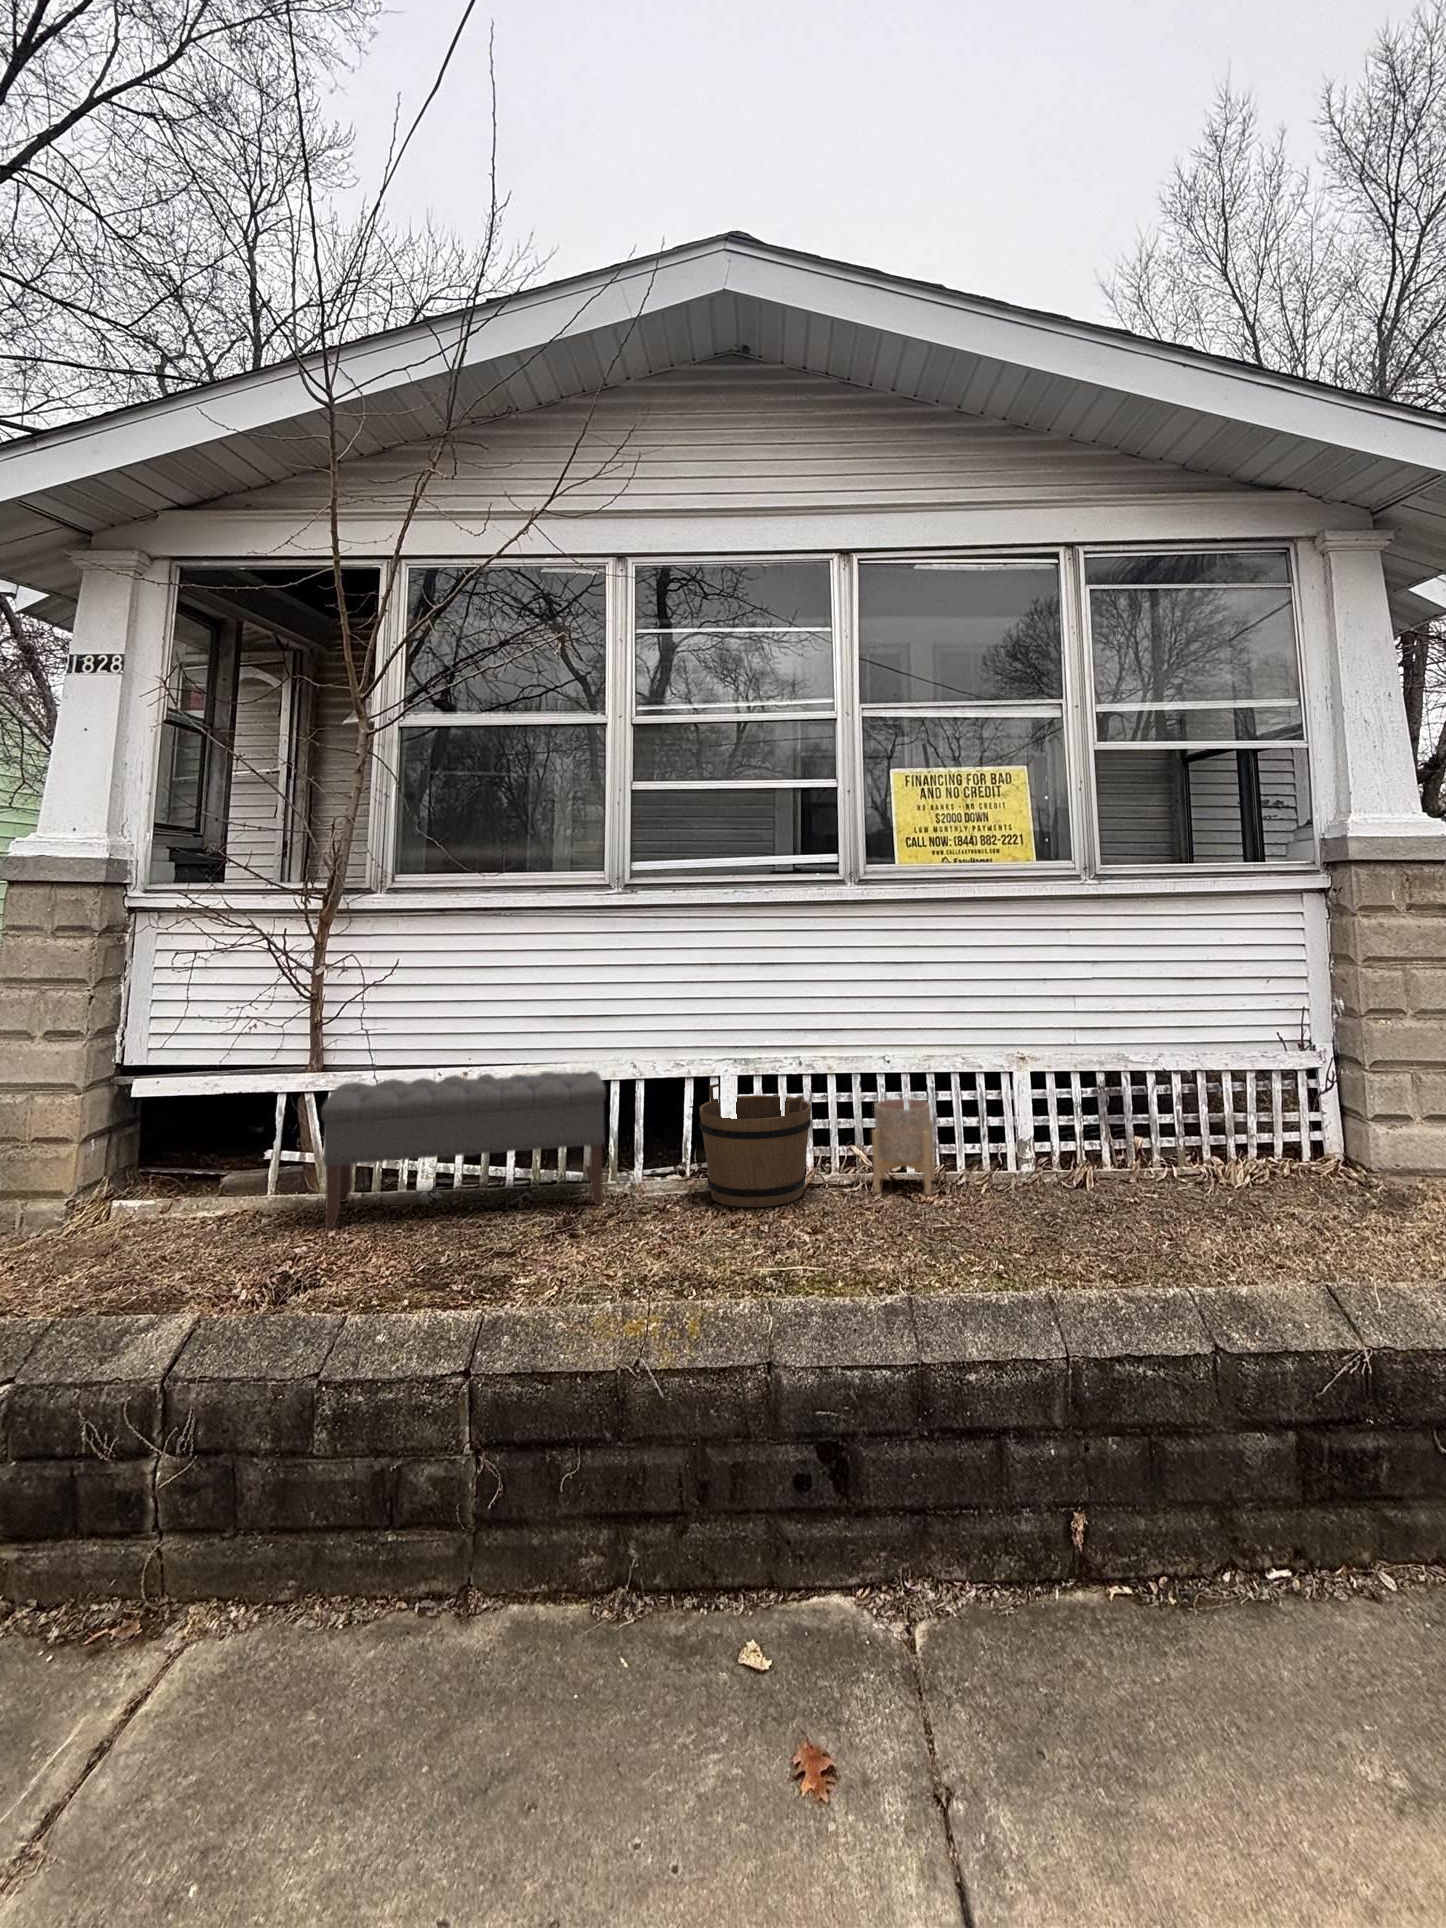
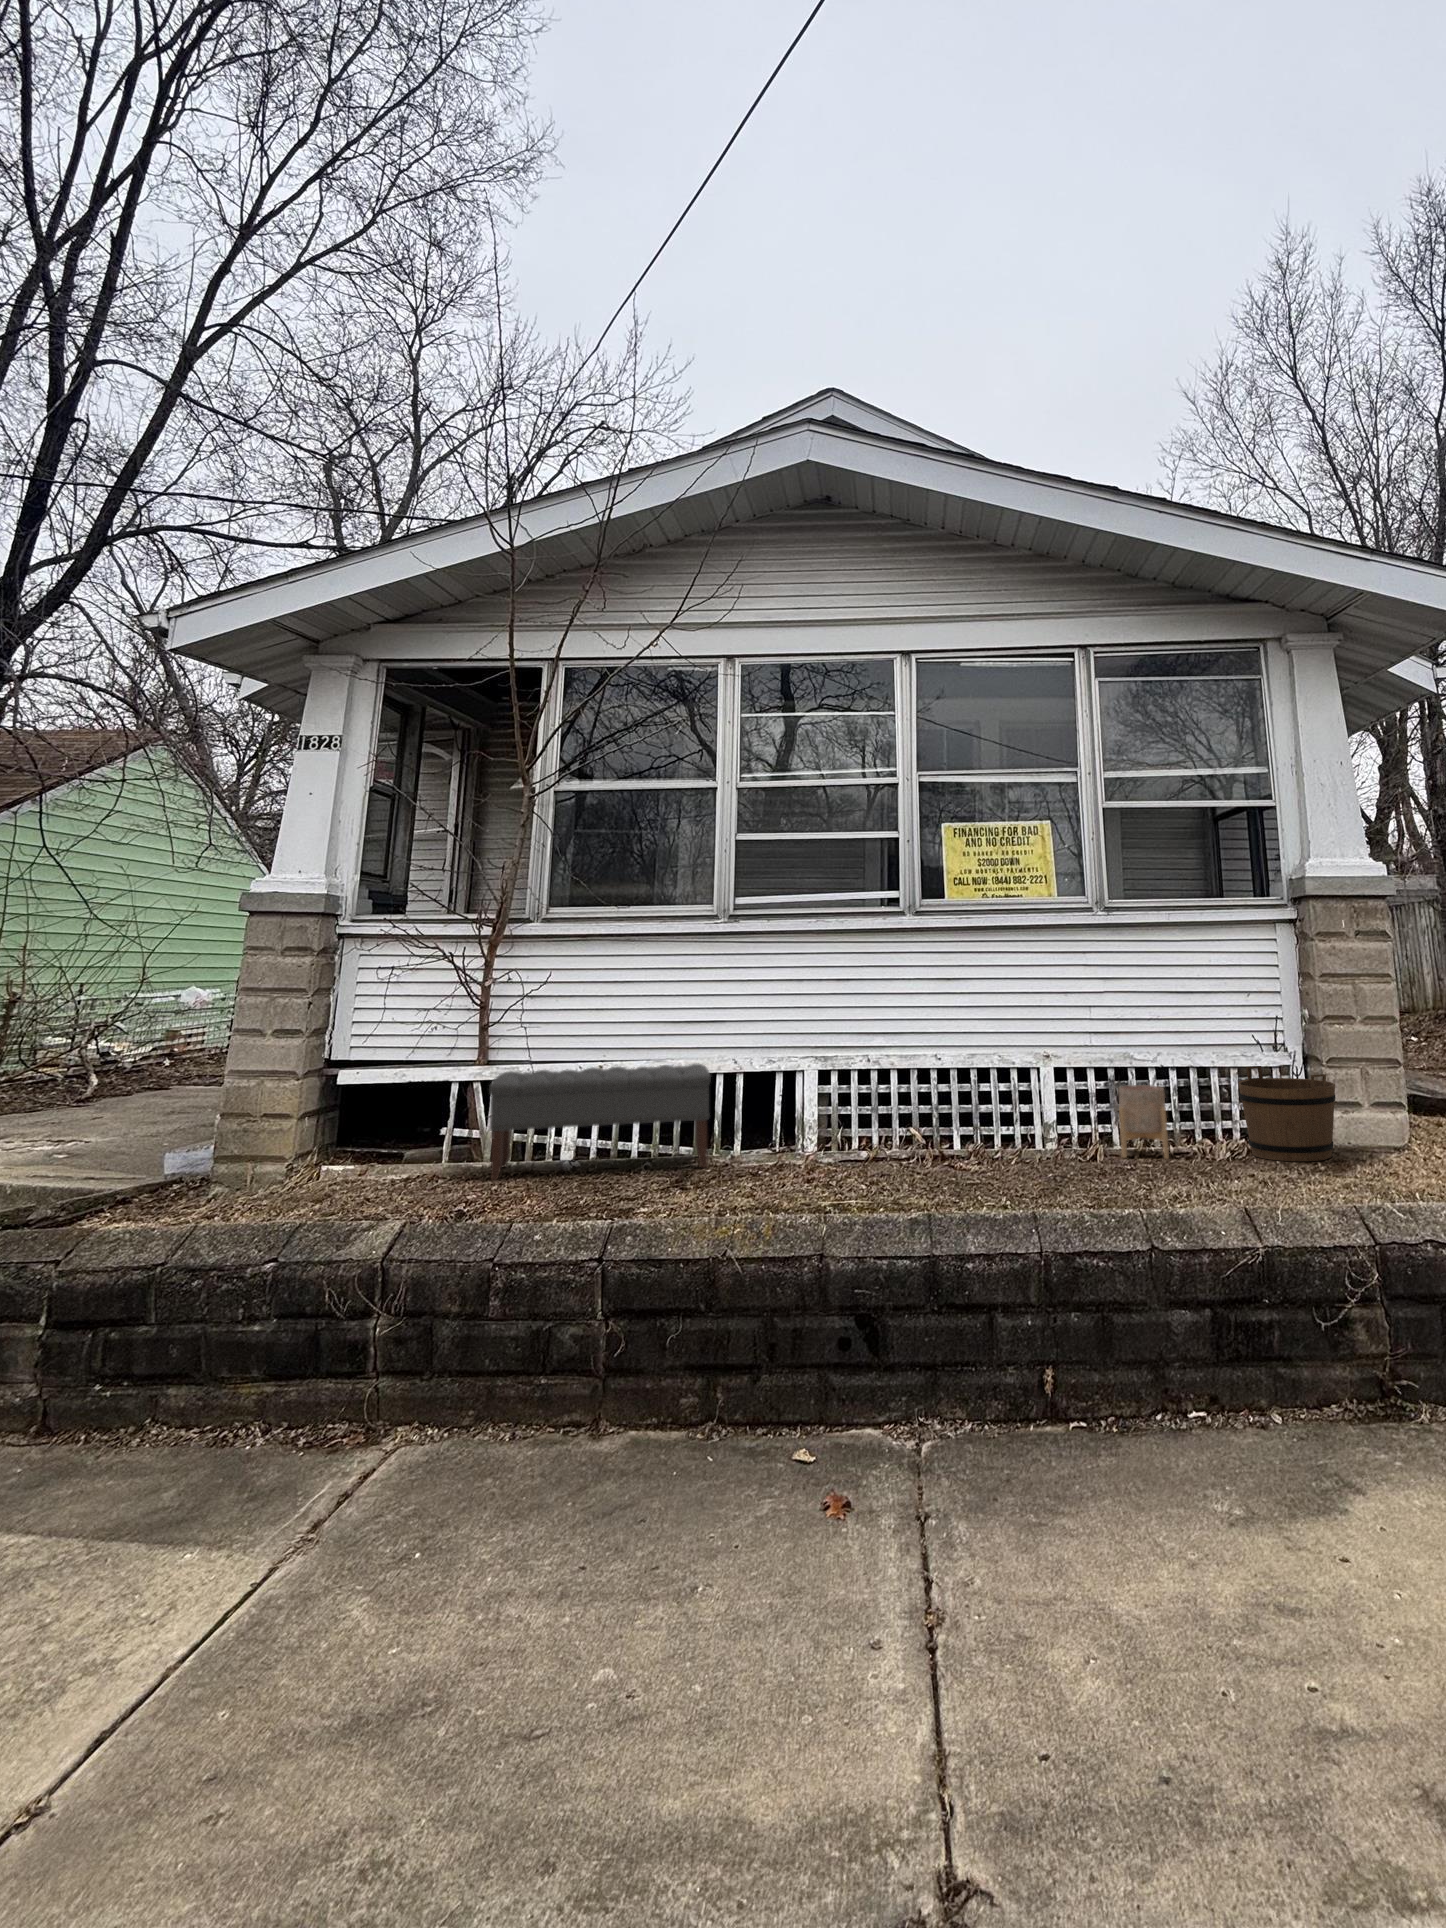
bucket: present [699,1084,811,1207] -> present [1238,1066,1336,1161]
planter: present [872,1099,935,1195] -> present [1118,1085,1169,1159]

